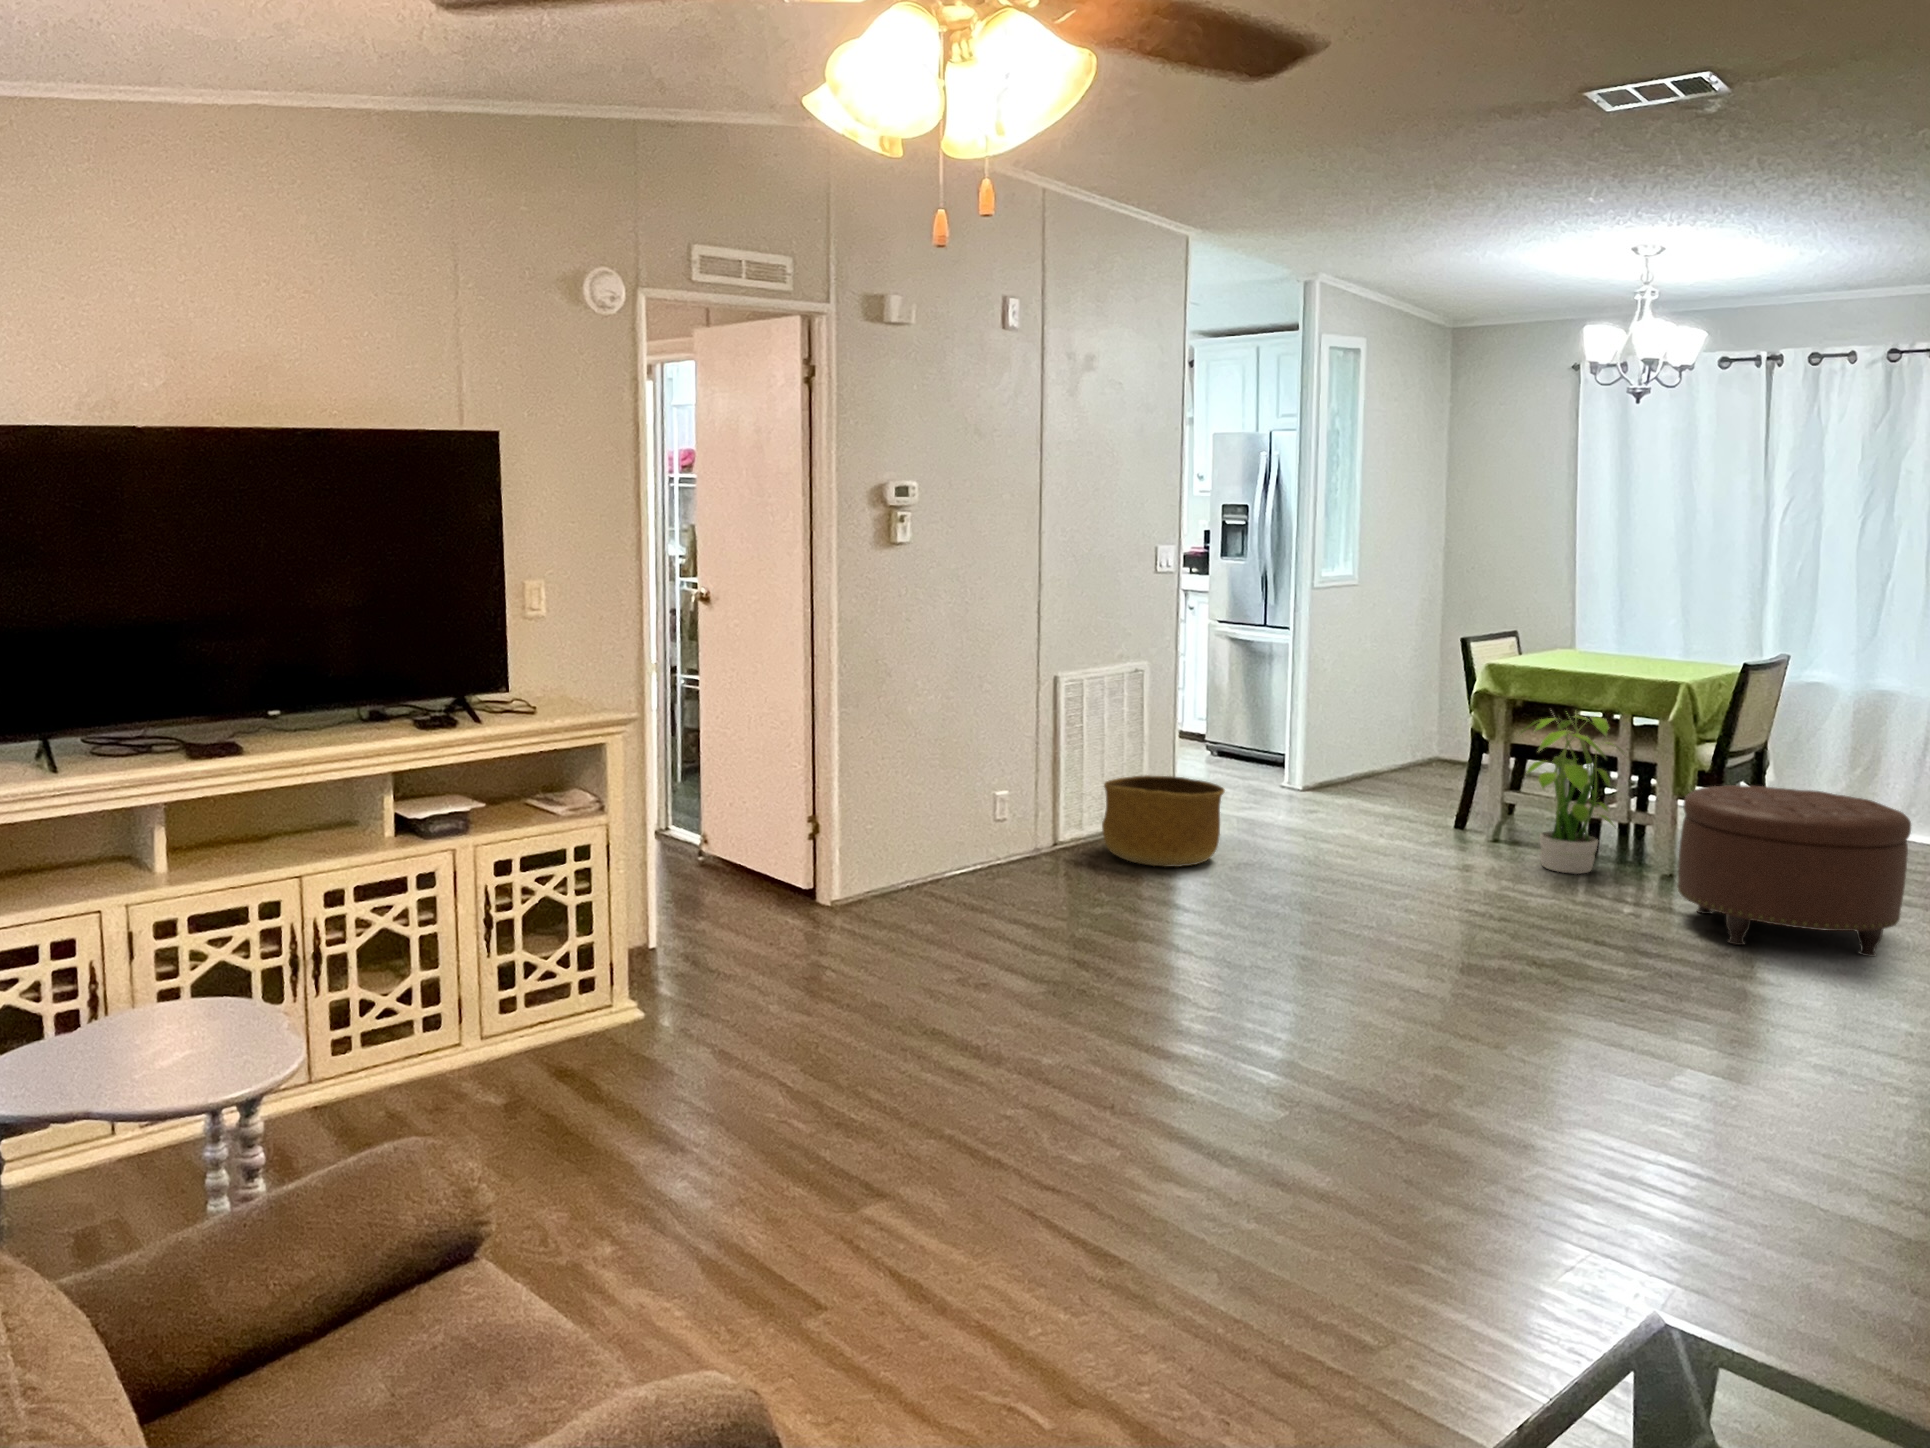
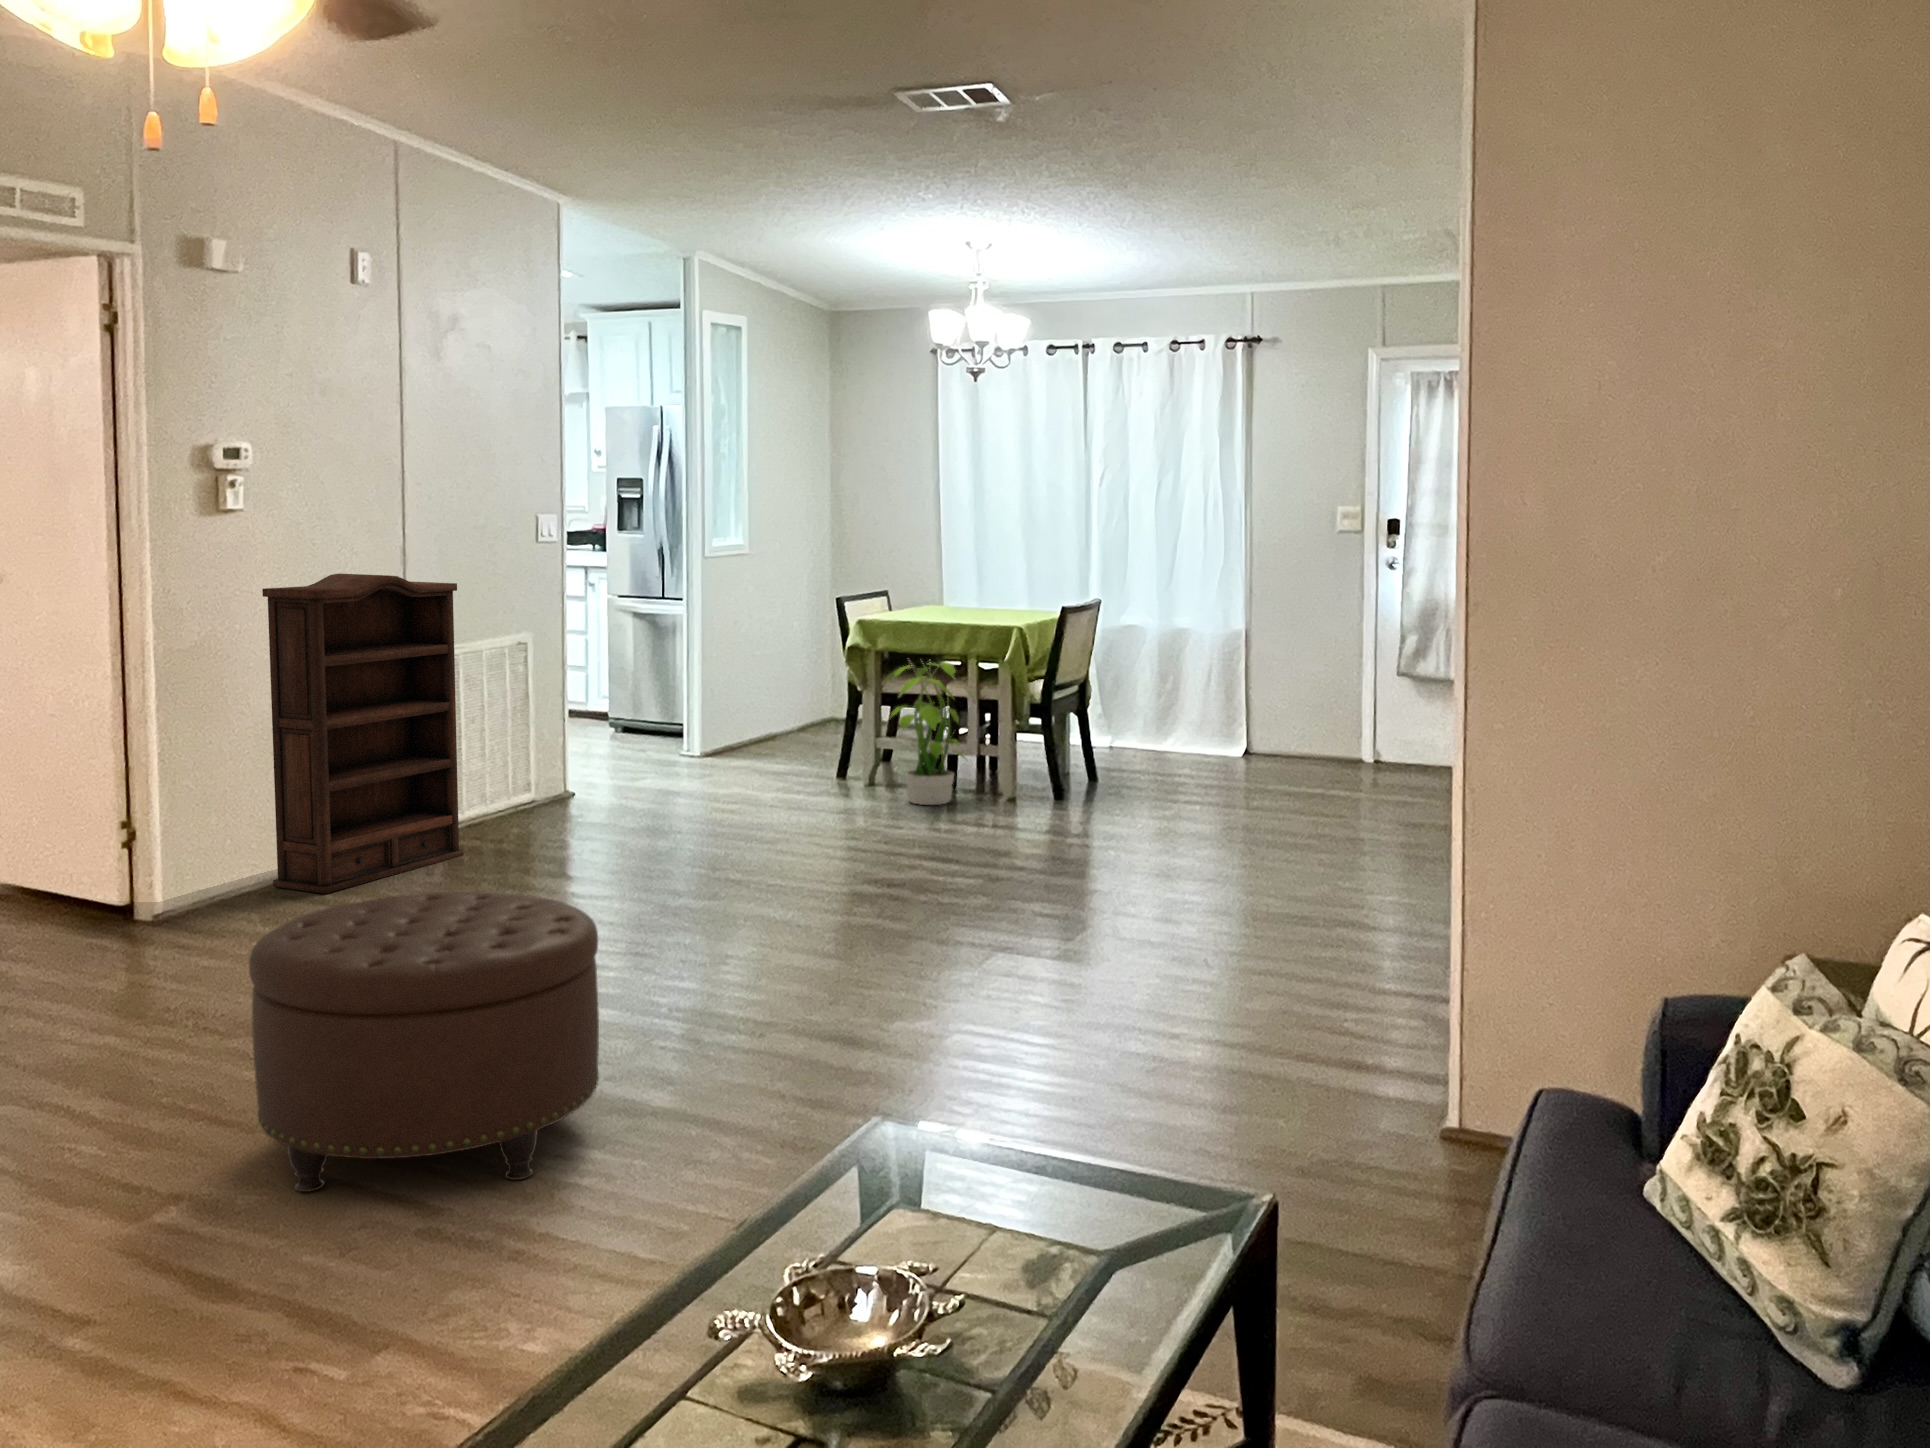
bookshelf: none [915,602,1093,910] -> present [262,574,463,894]
basket: present [1102,775,1225,867] -> none [485,746,610,834]
ottoman: present [1677,785,1911,957] -> present [249,892,599,1192]

